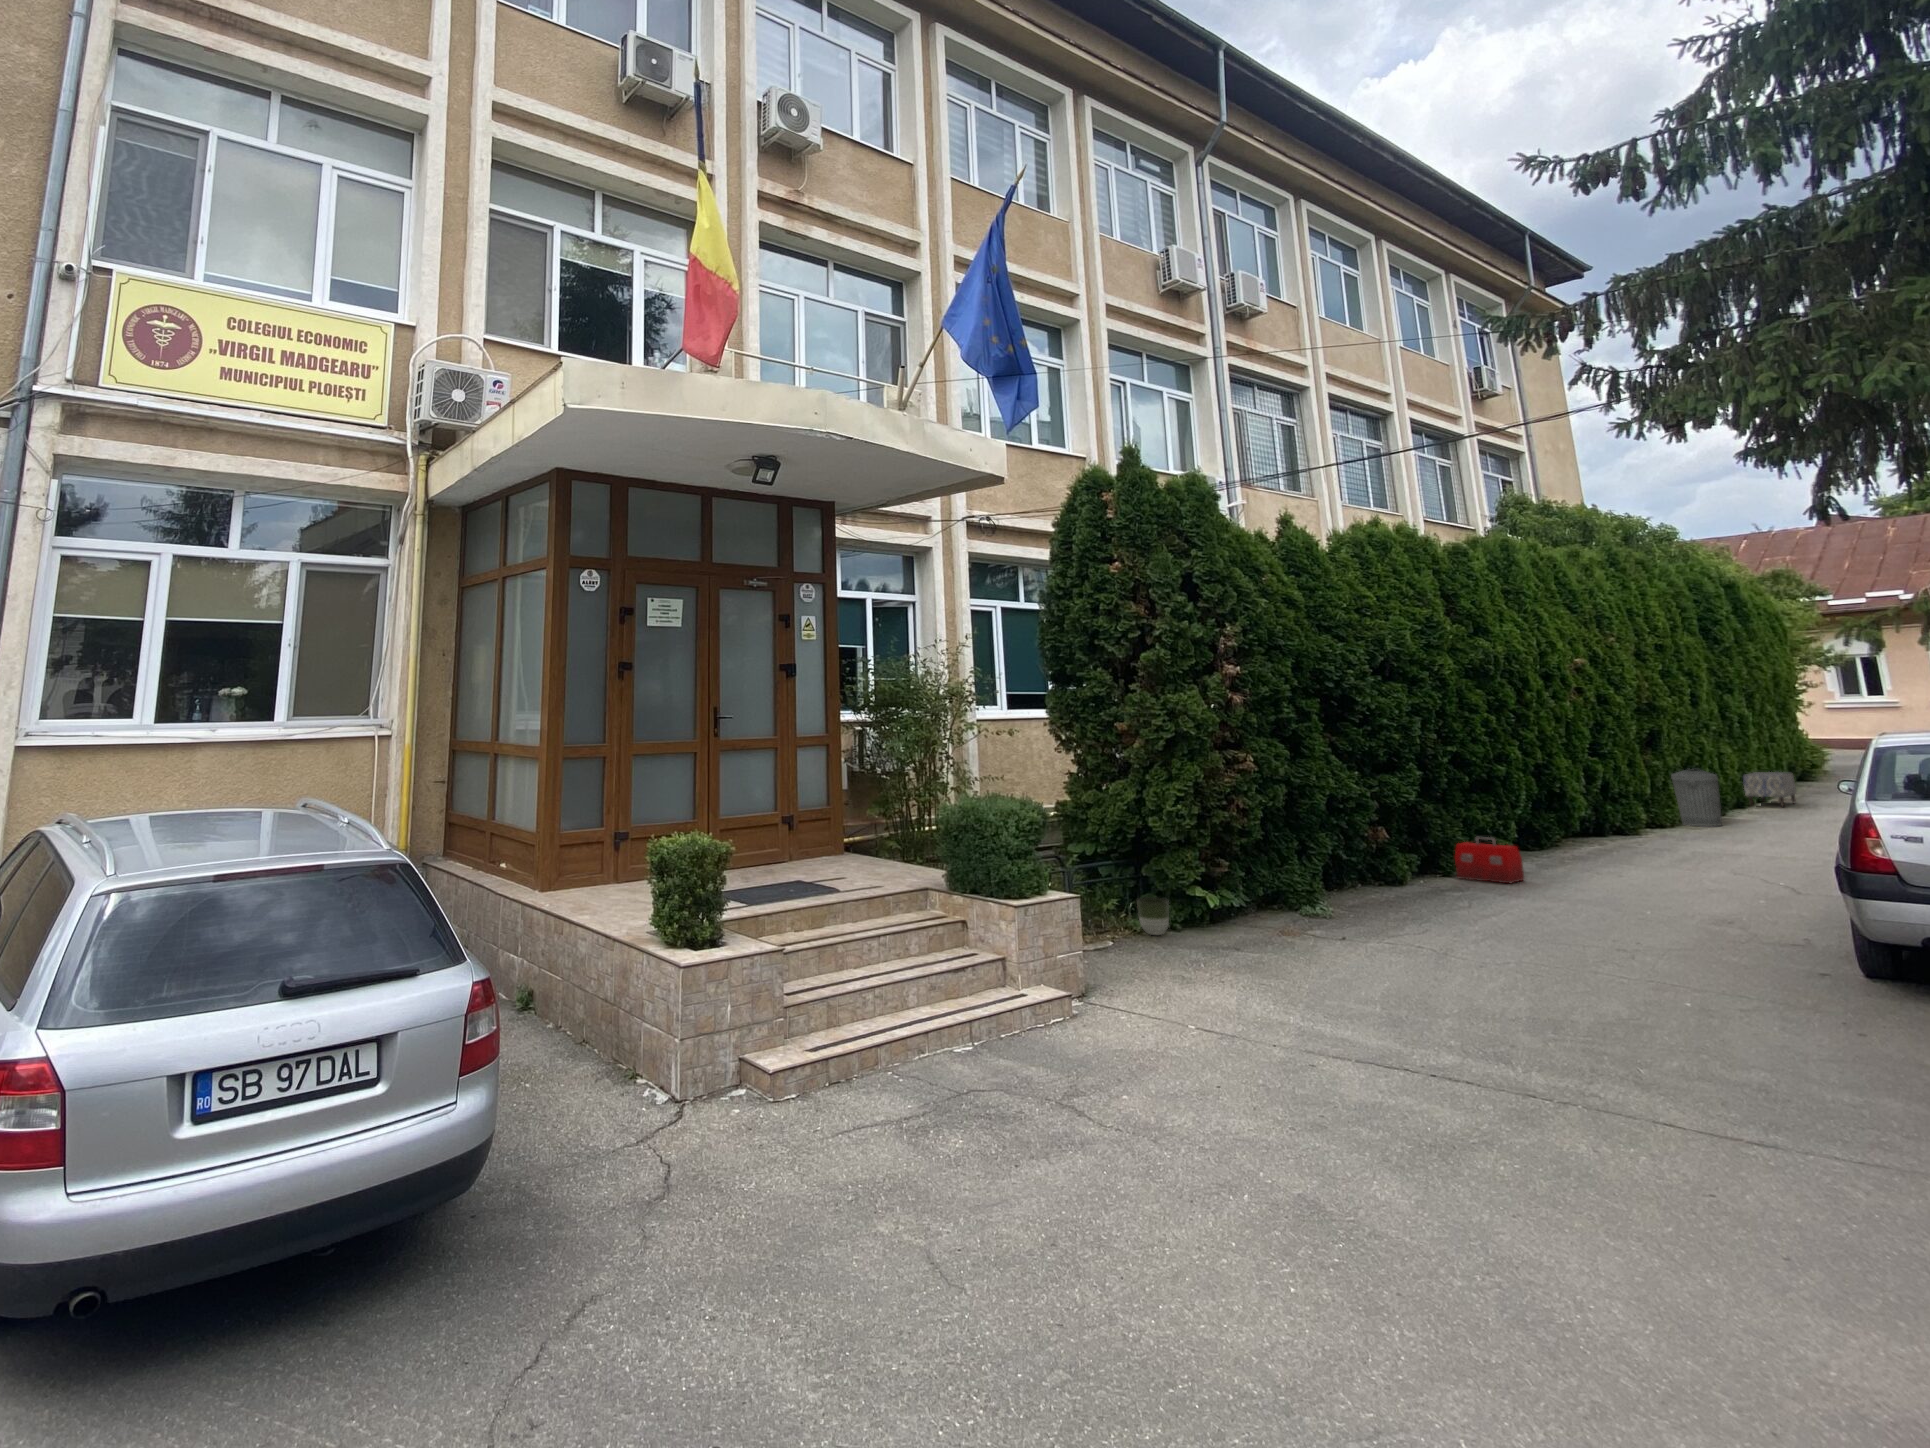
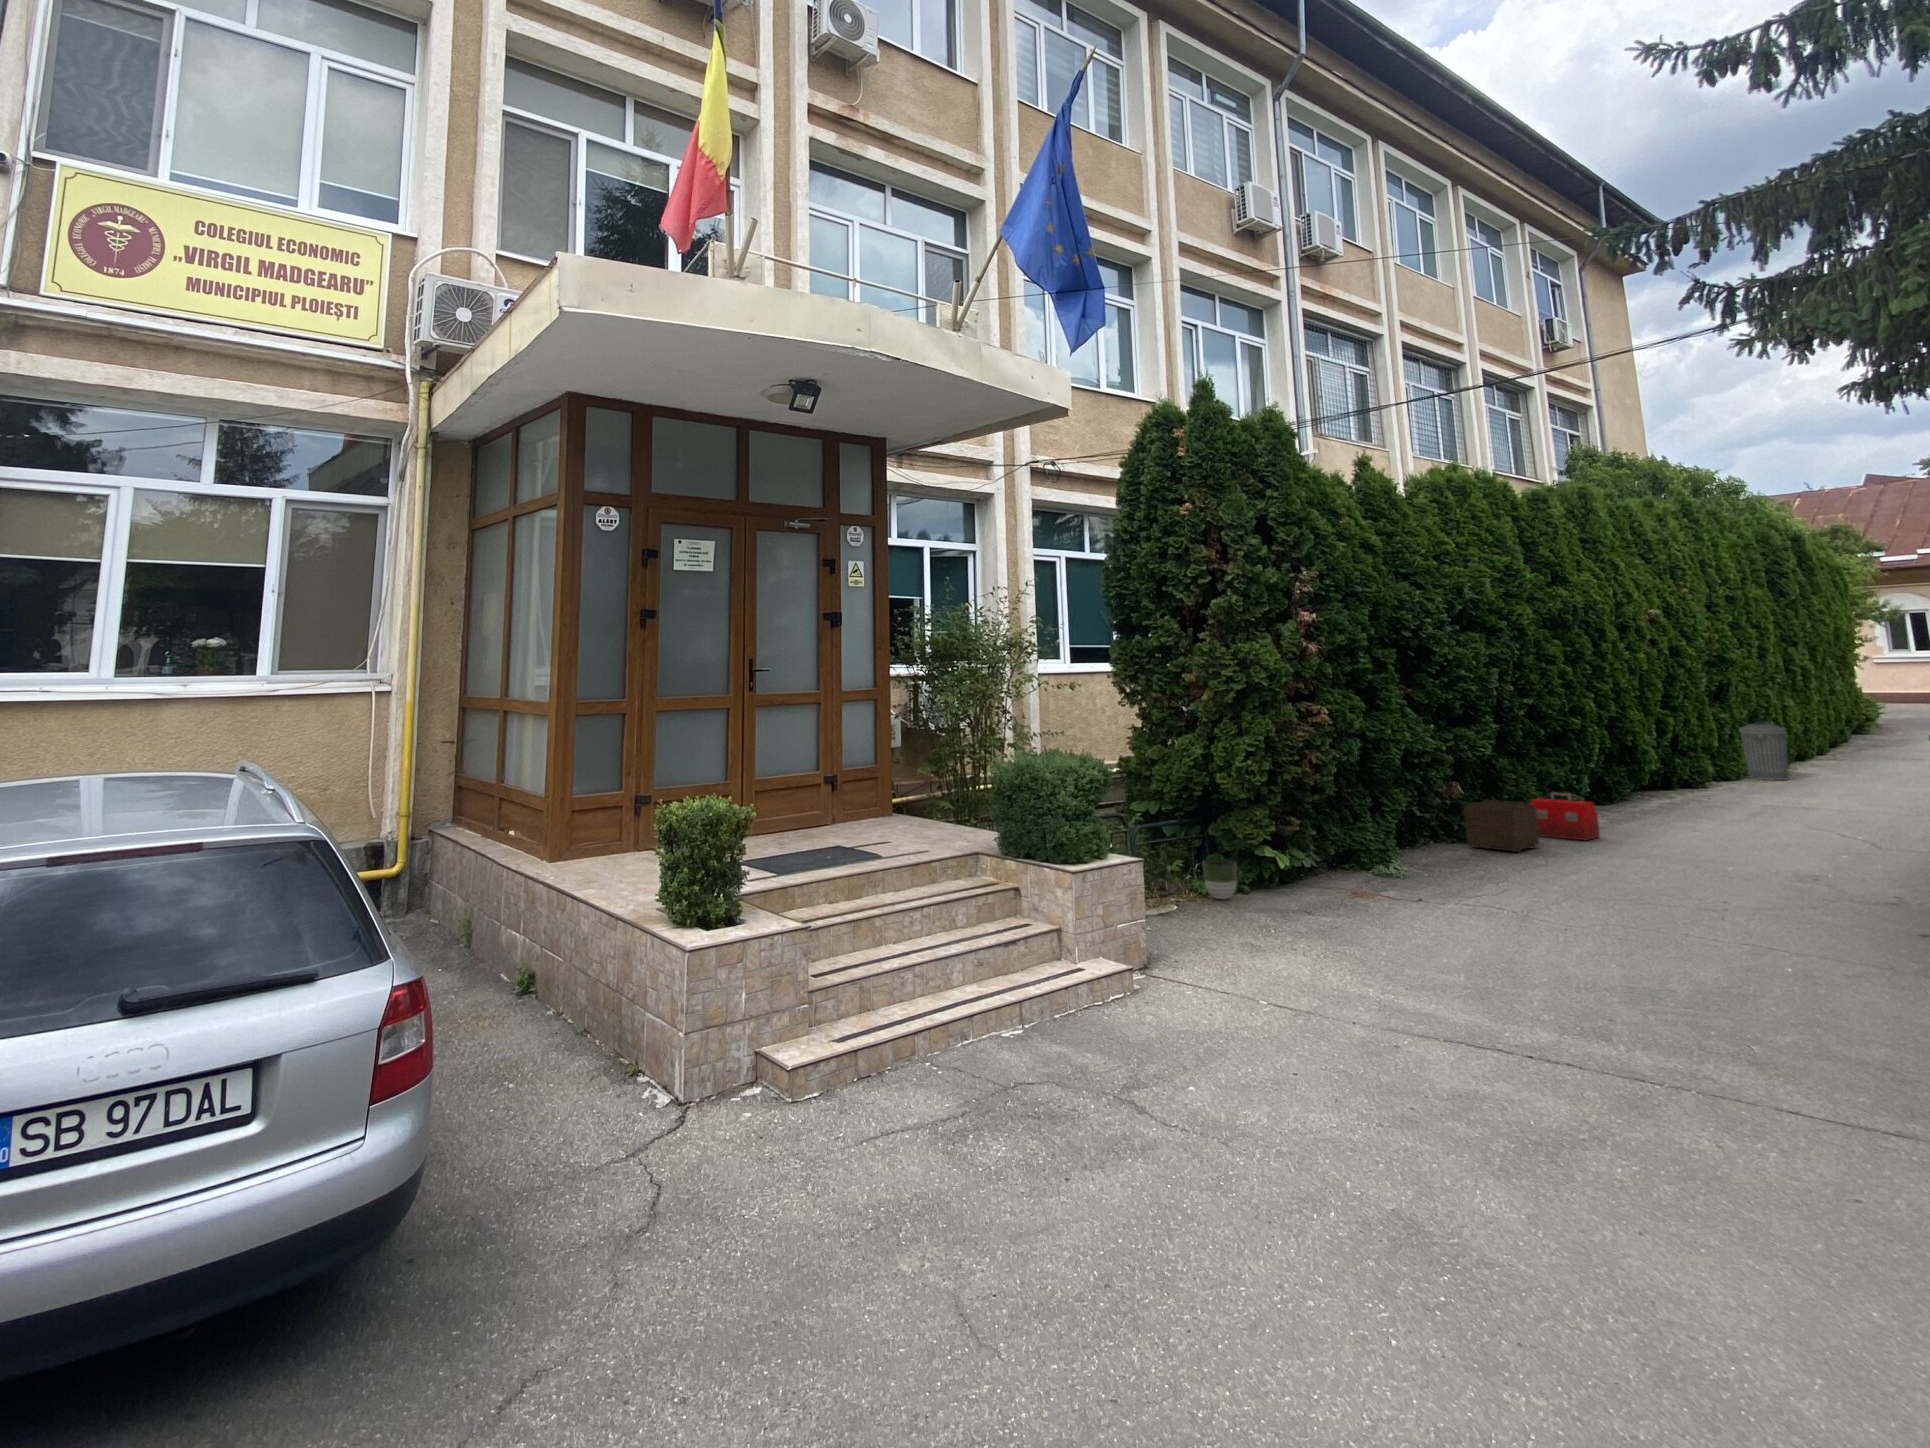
bench: present [1743,772,1796,807] -> none [1806,725,1858,761]
wooden crate: none [1389,843,1464,894] -> present [1464,800,1540,852]

